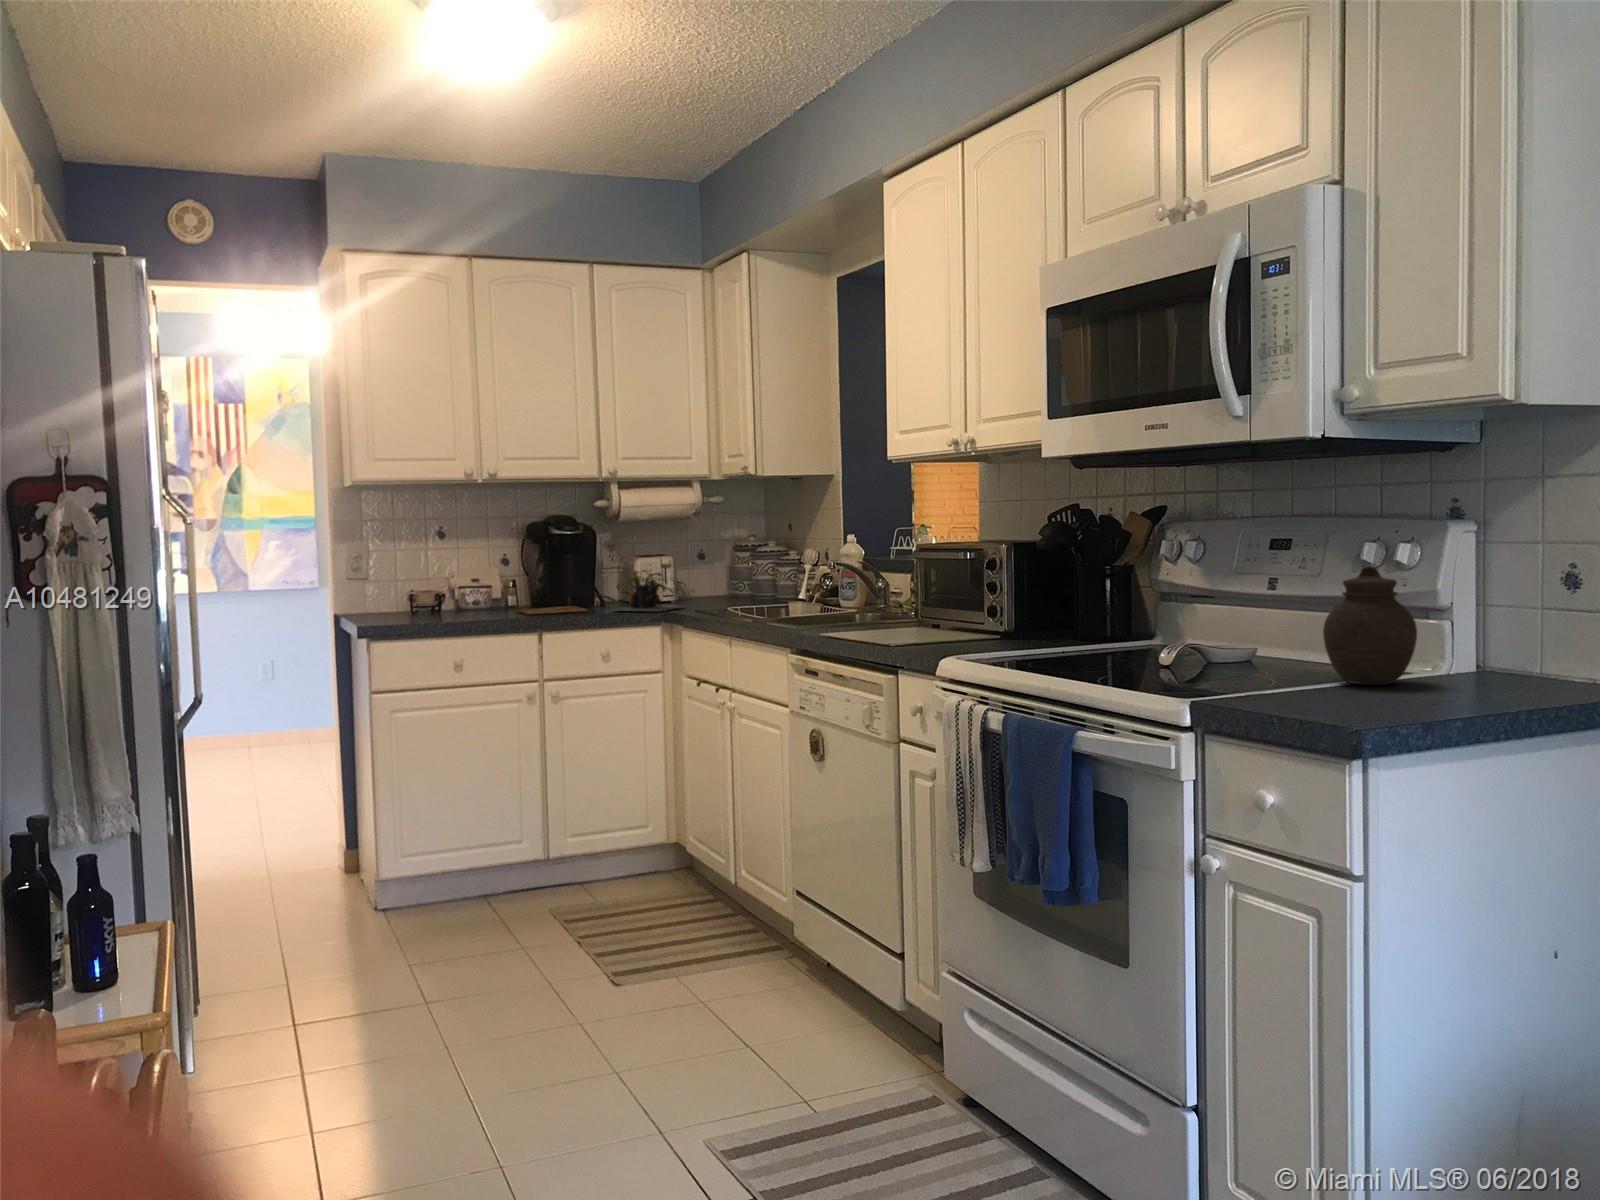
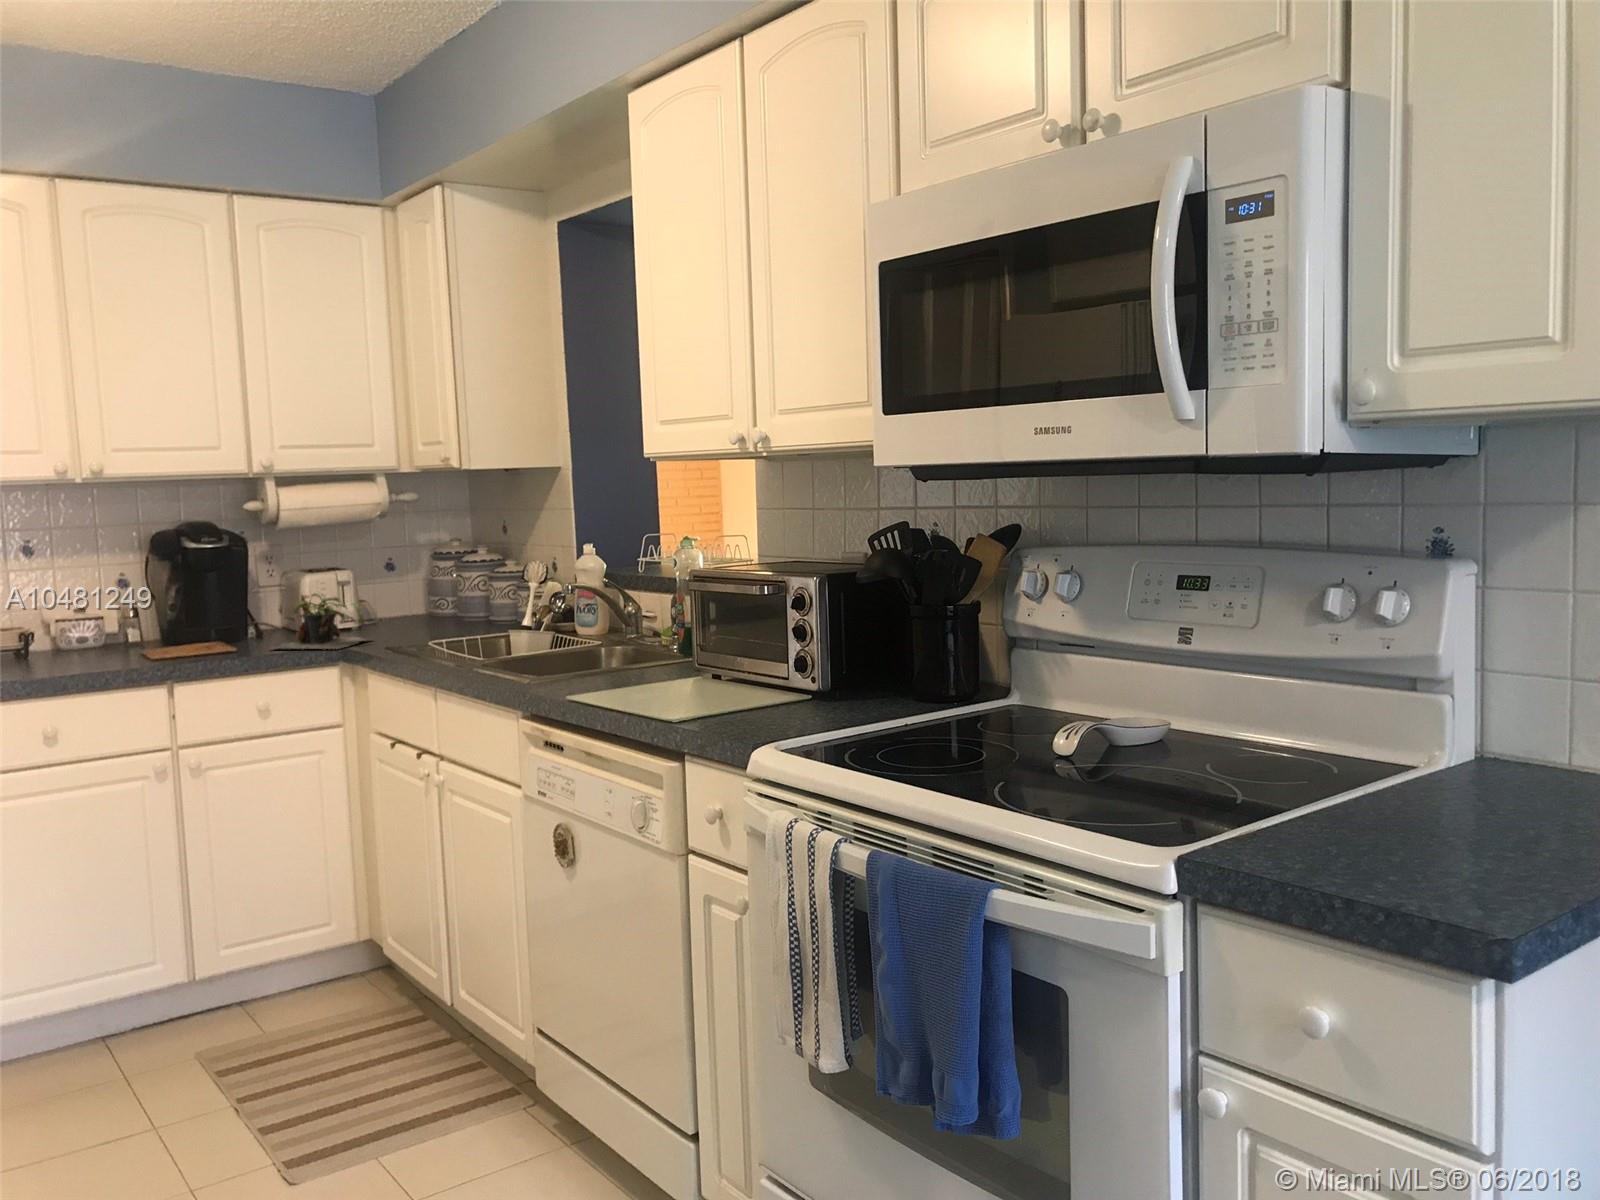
jar: present [1323,566,1417,685] -> none [1309,631,1439,797]

